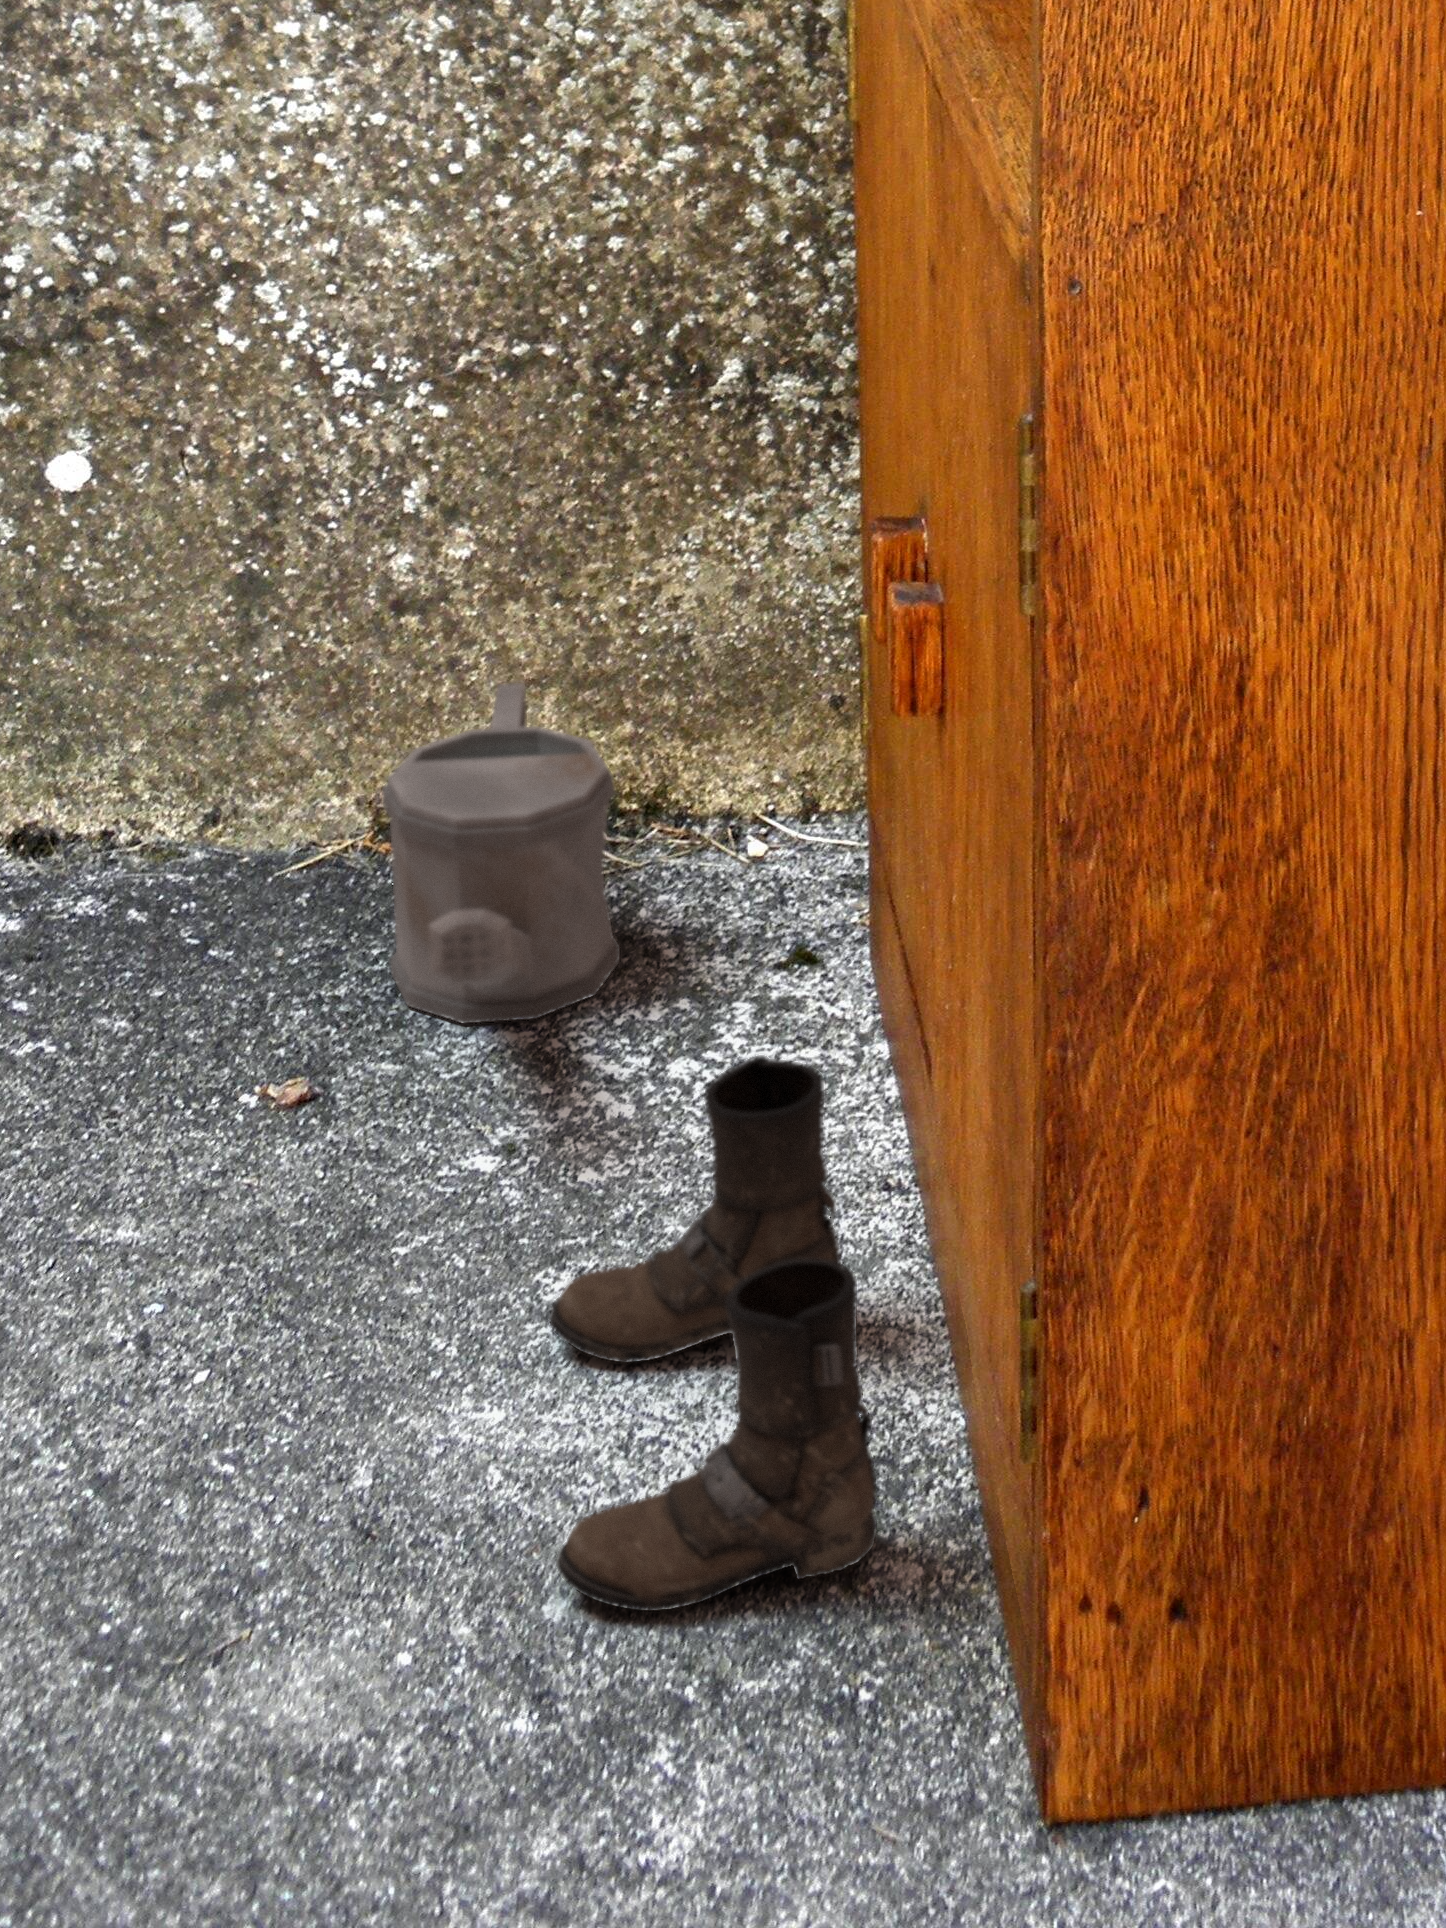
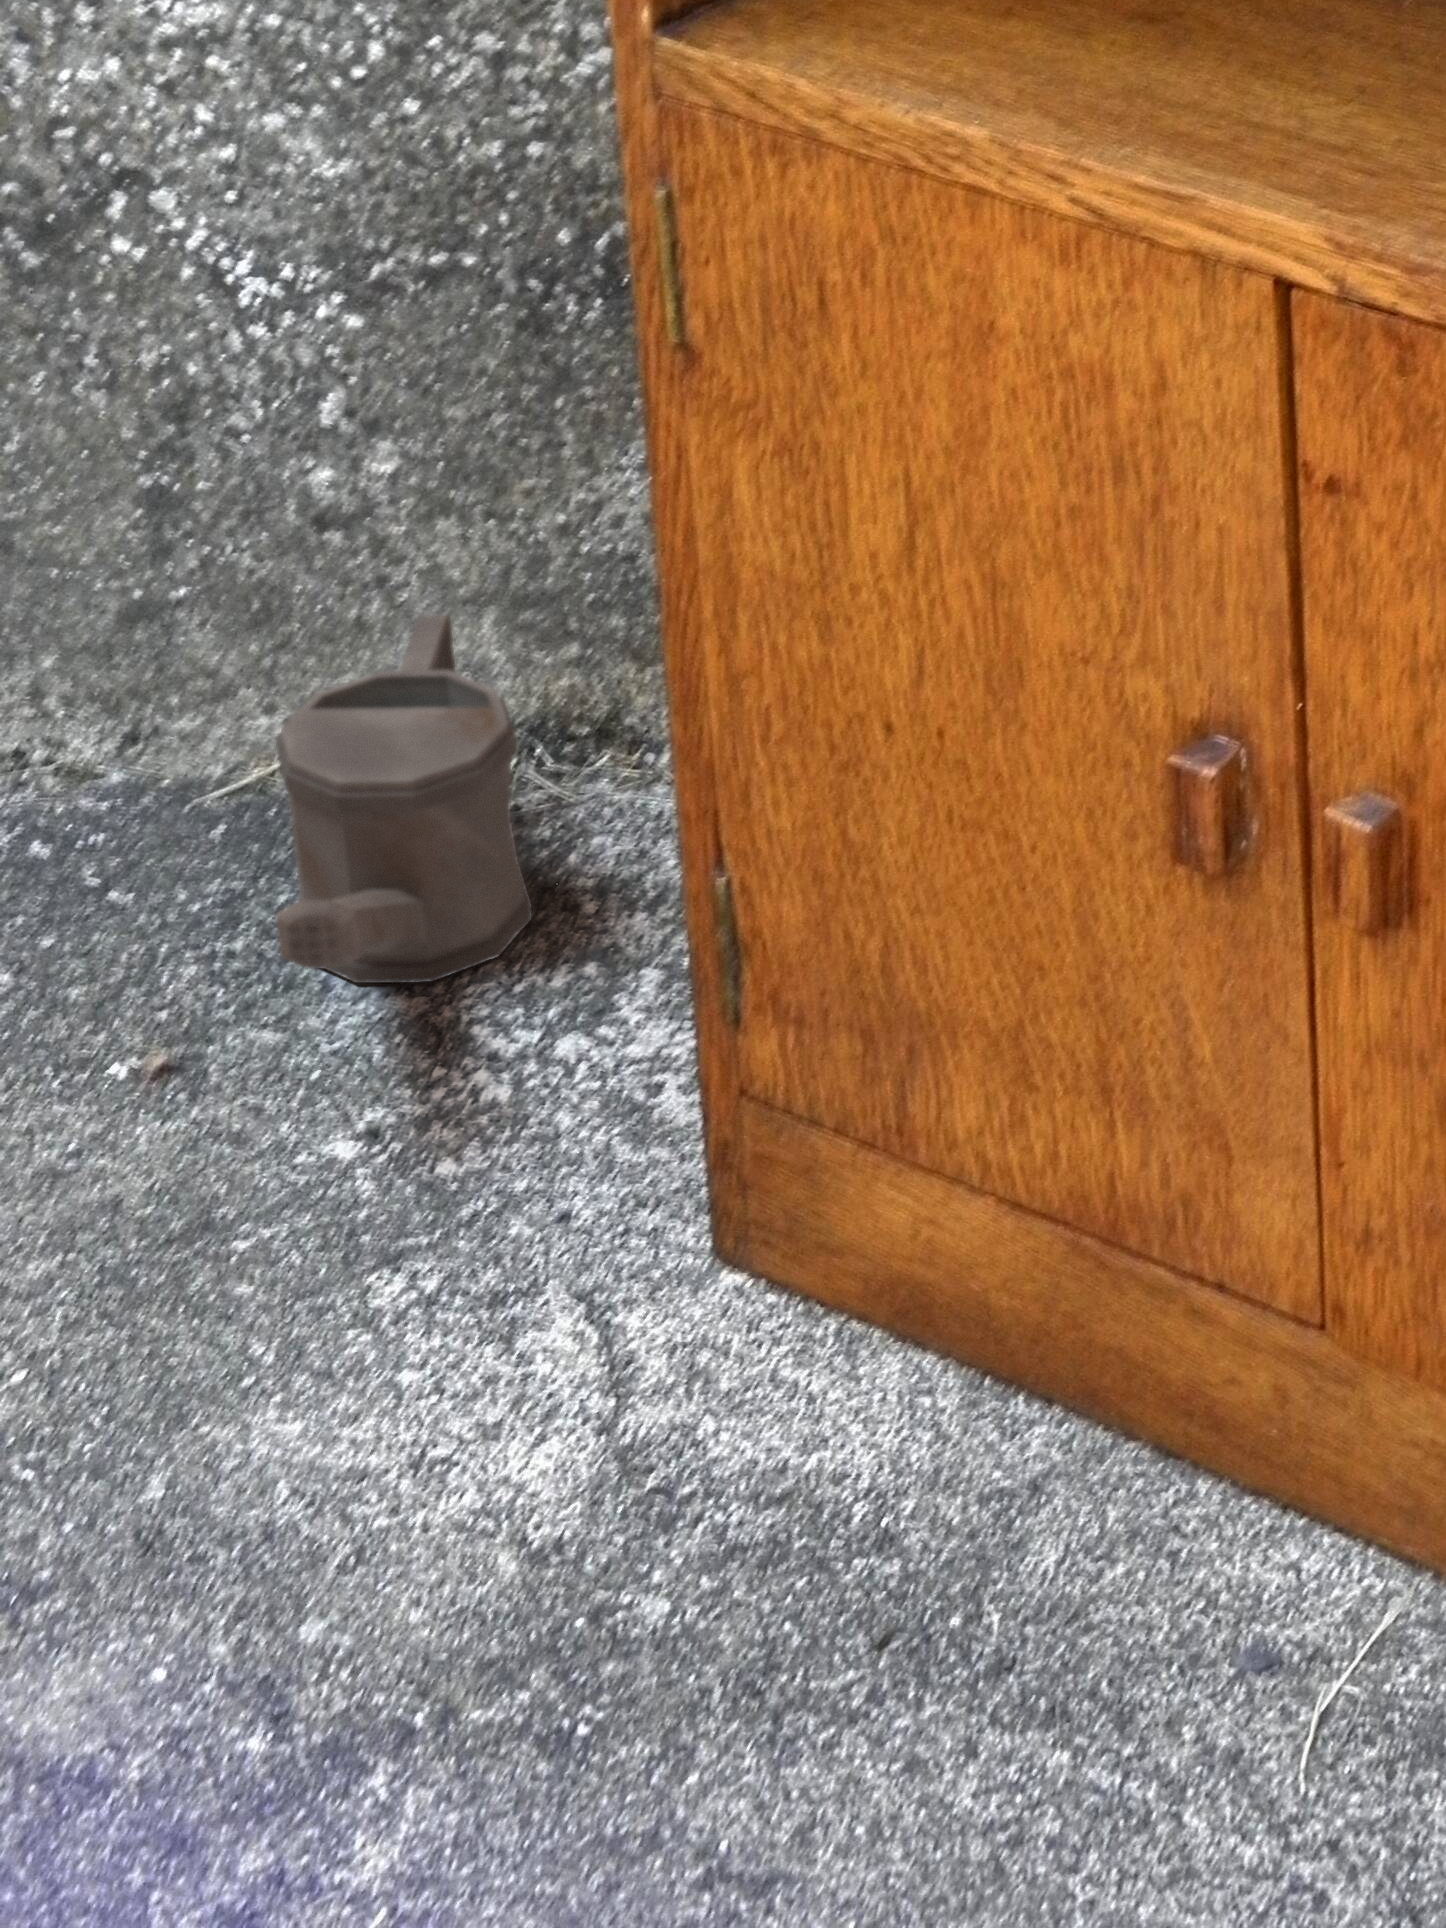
boots: present [549,1055,877,1611] -> none [313,1082,656,1636]

